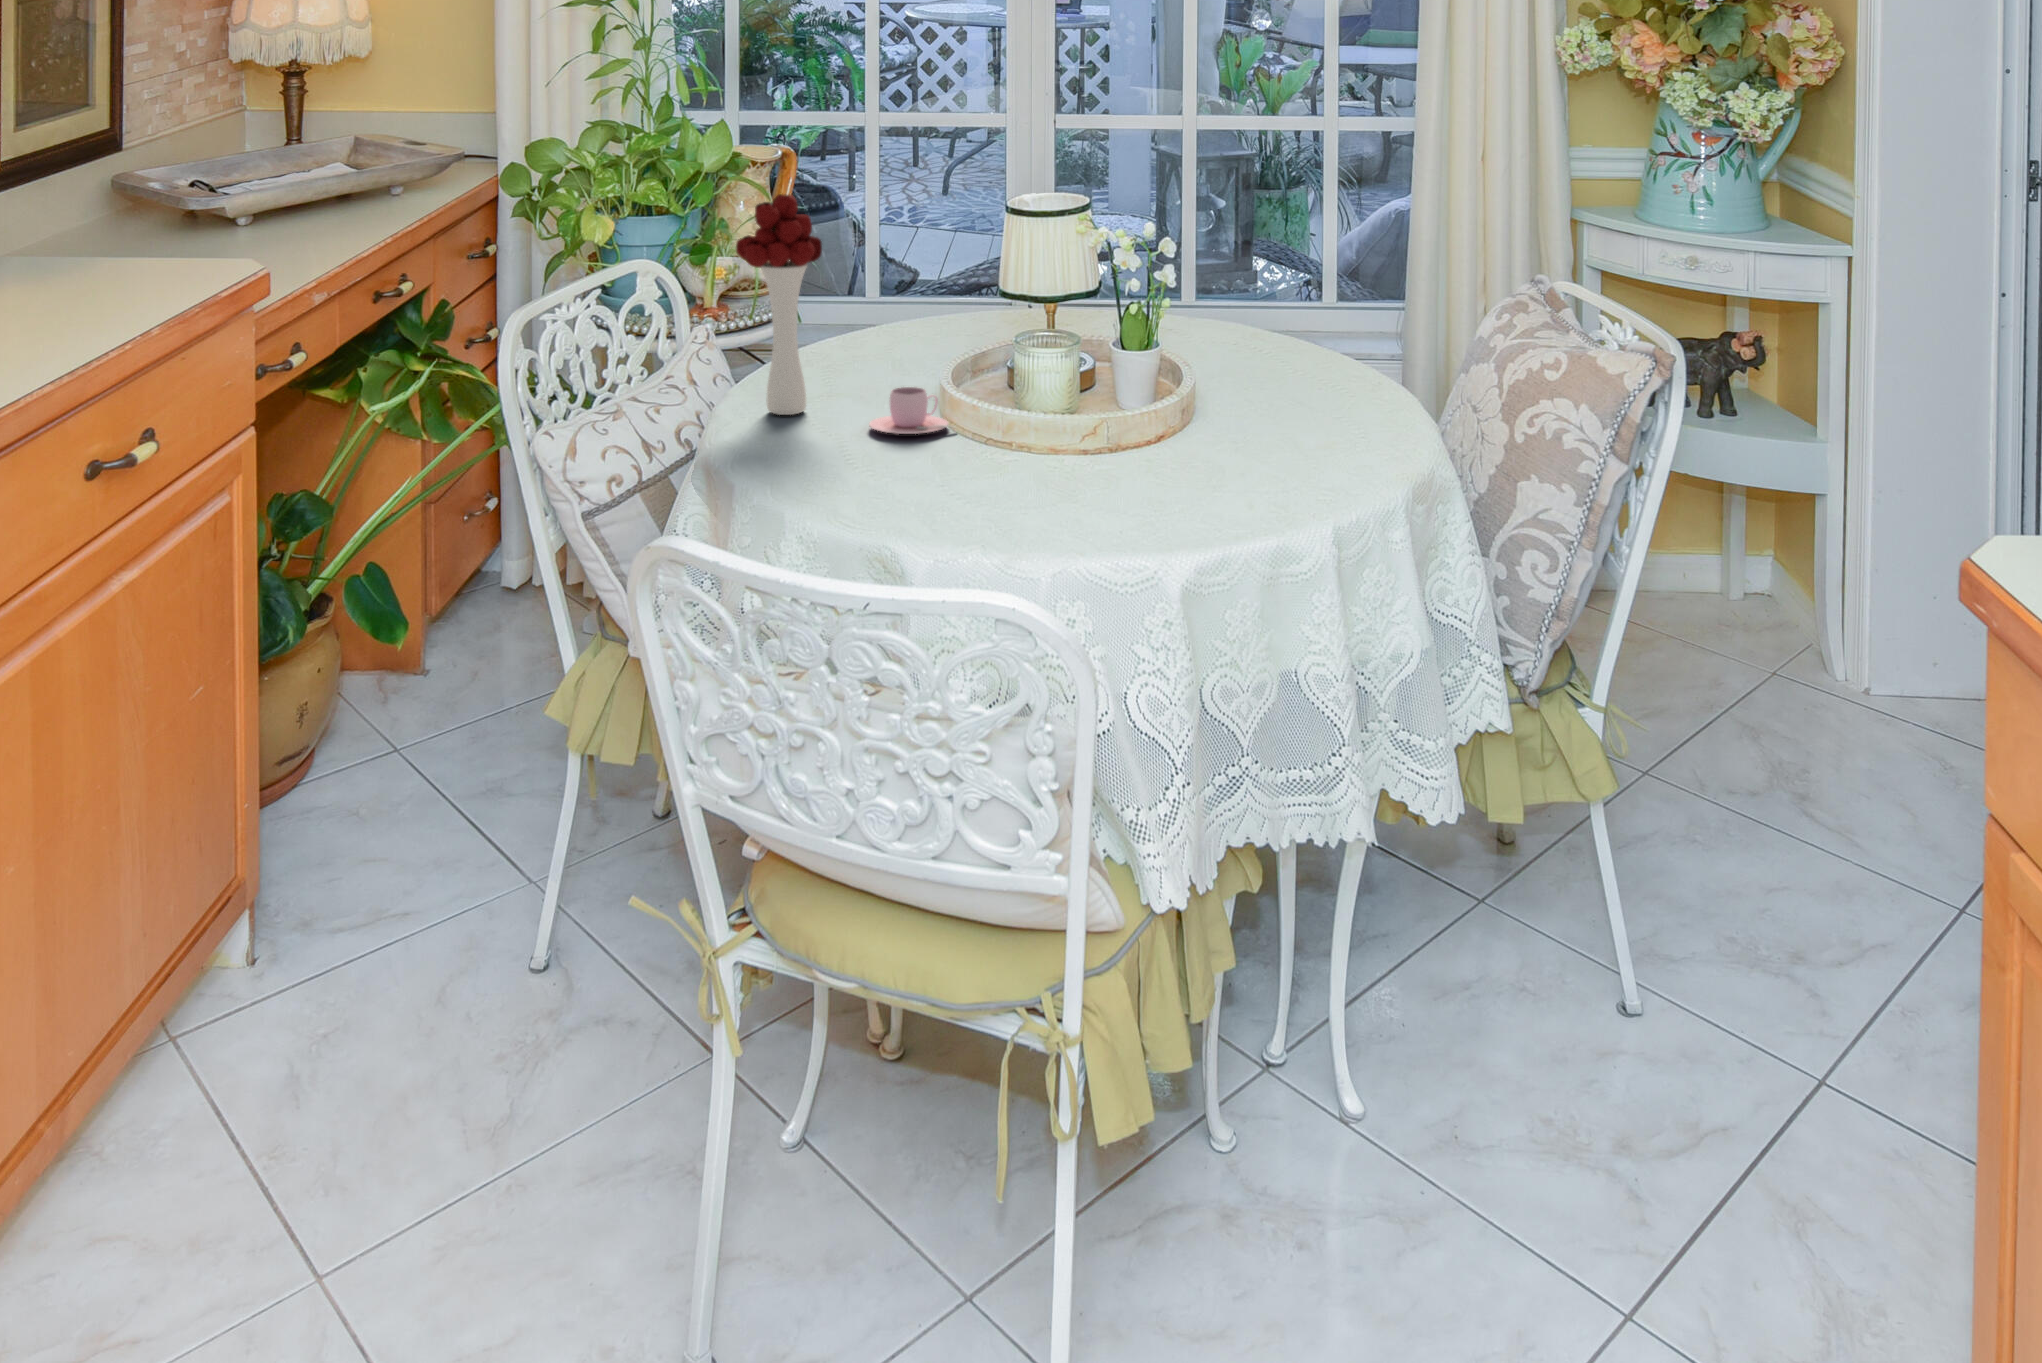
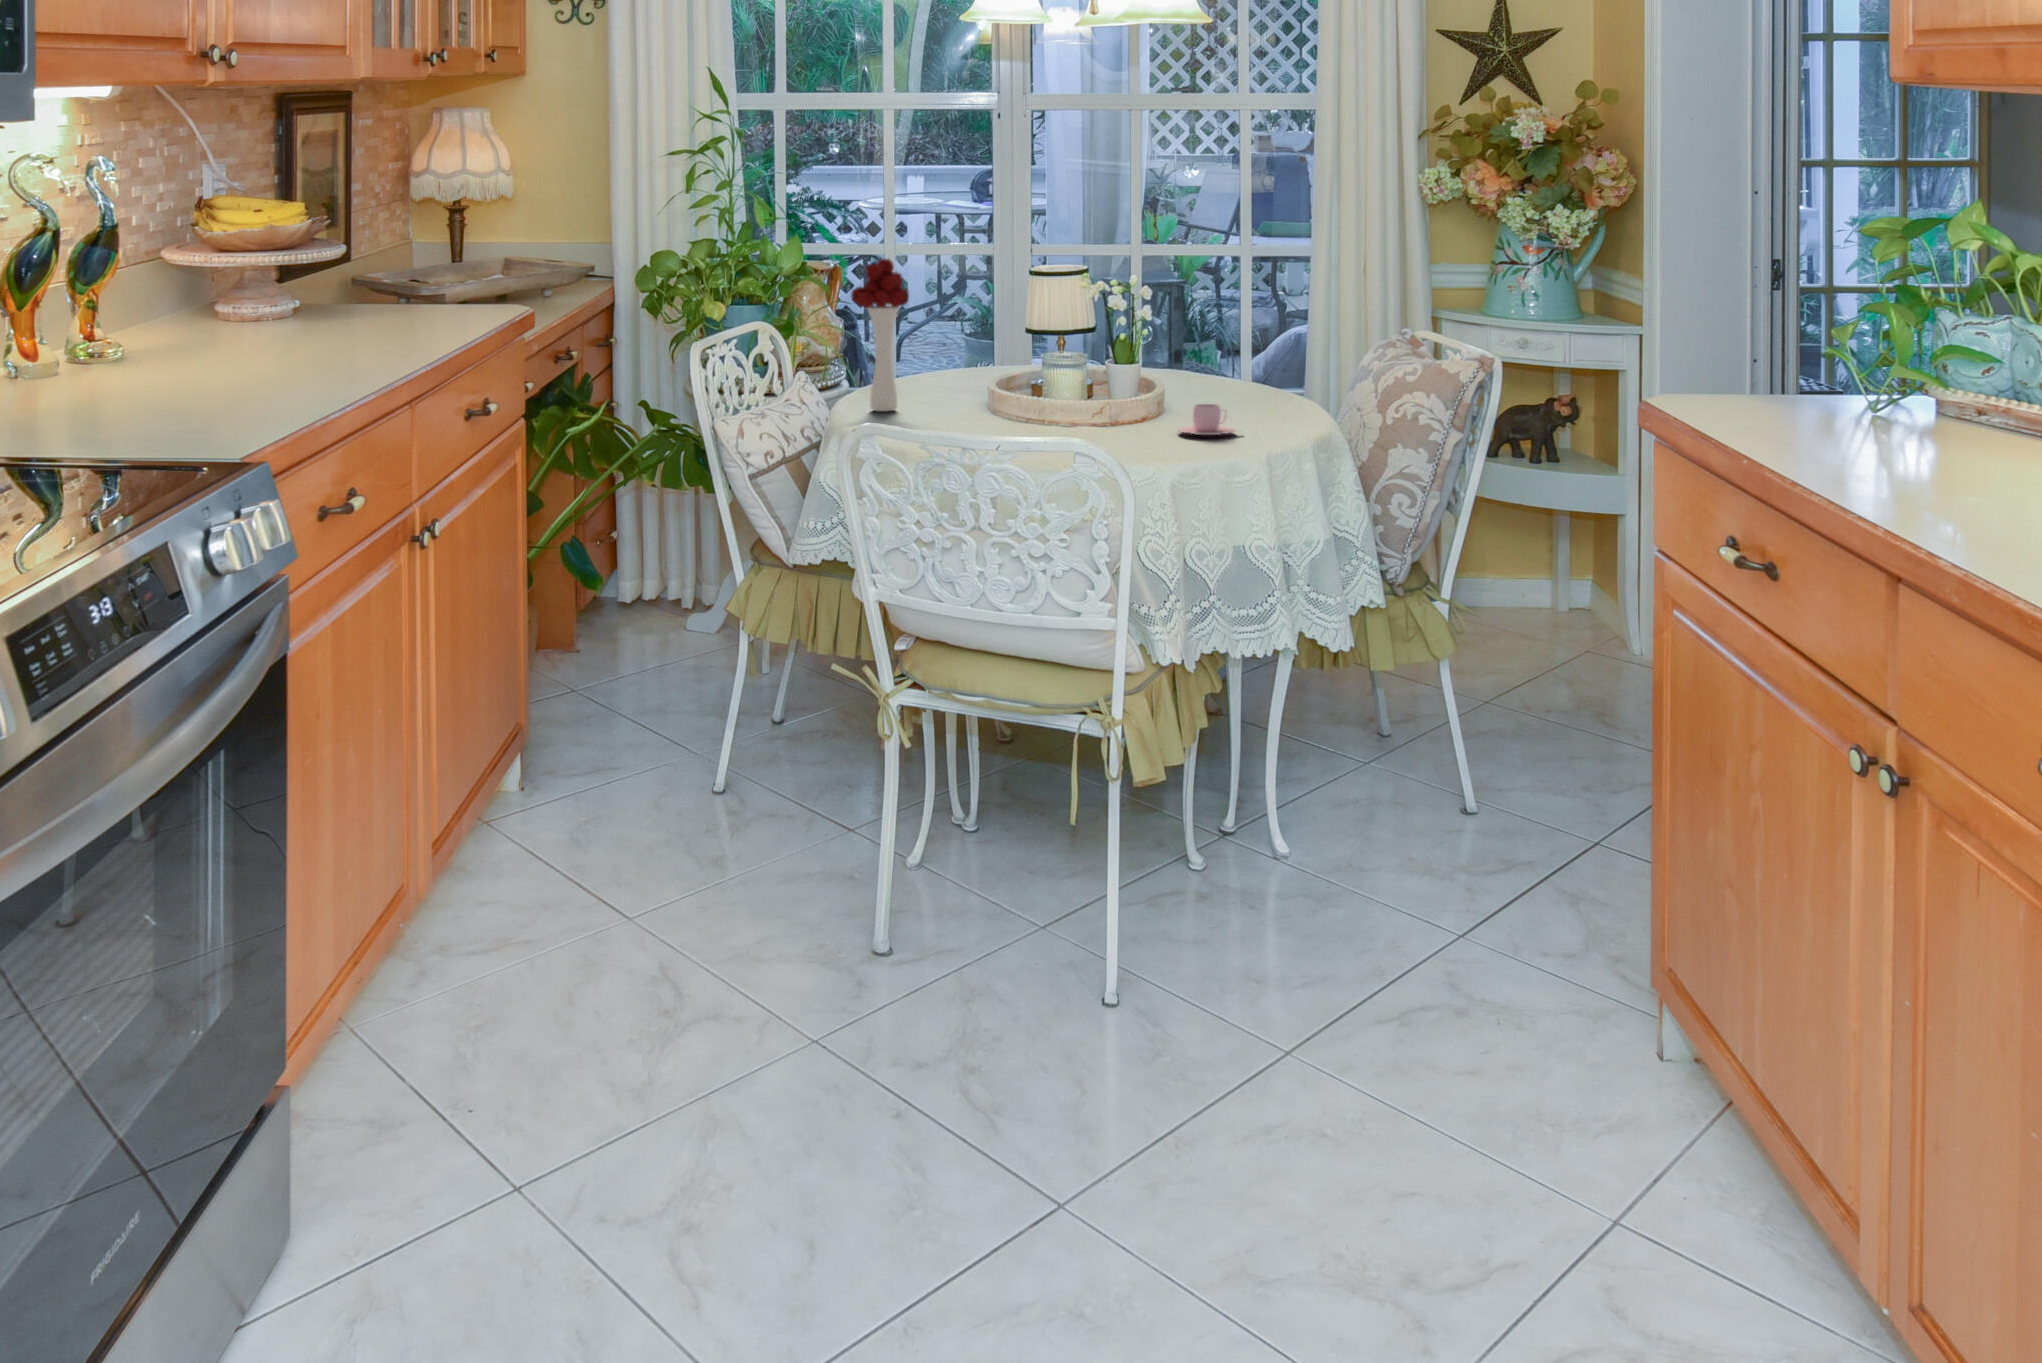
teacup: present [869,387,948,434] -> present [1178,404,1235,435]

